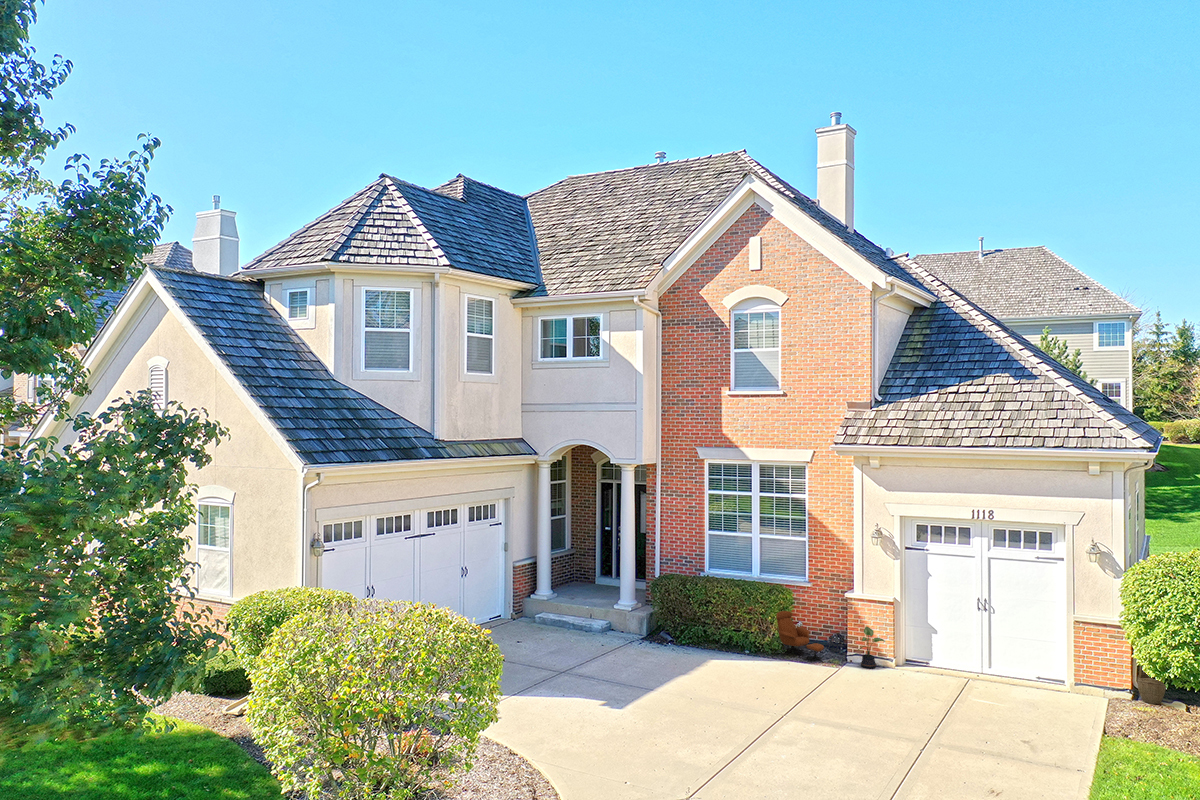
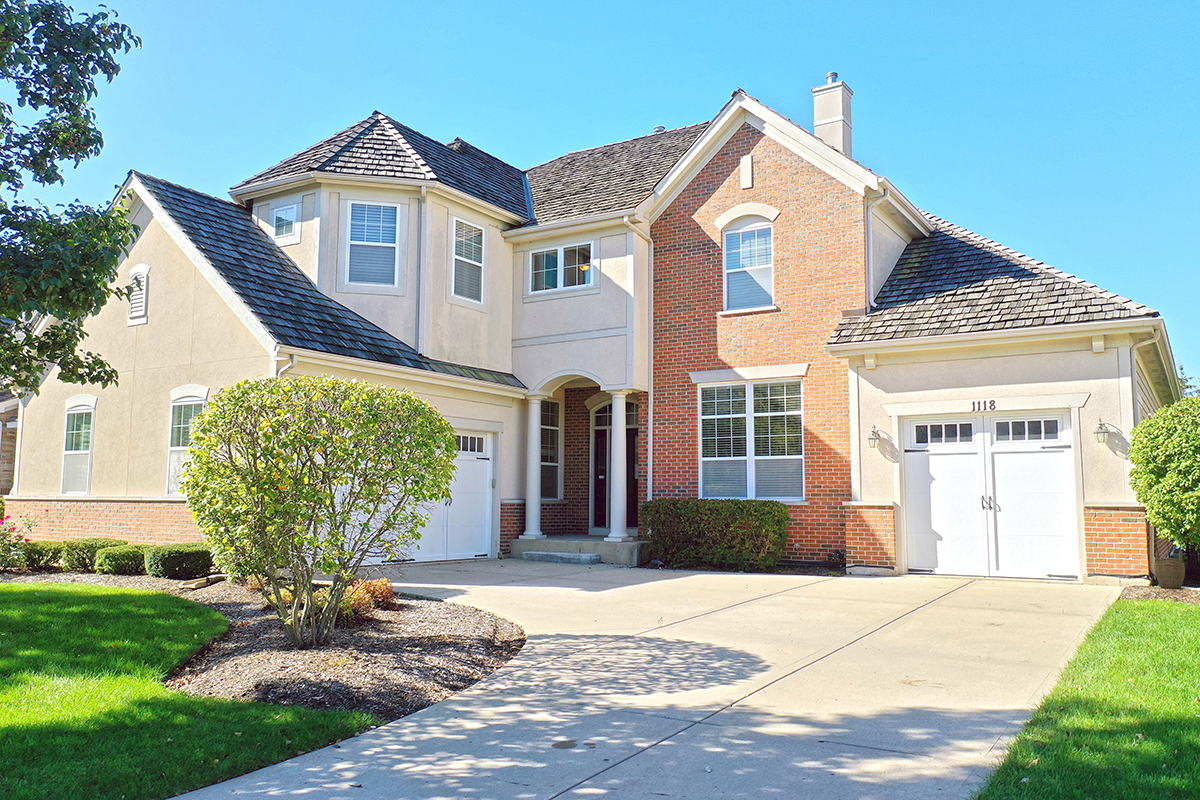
lounge chair: present [776,611,824,662] -> none [772,526,821,572]
potted plant: present [858,627,885,668] -> none [856,534,886,575]

